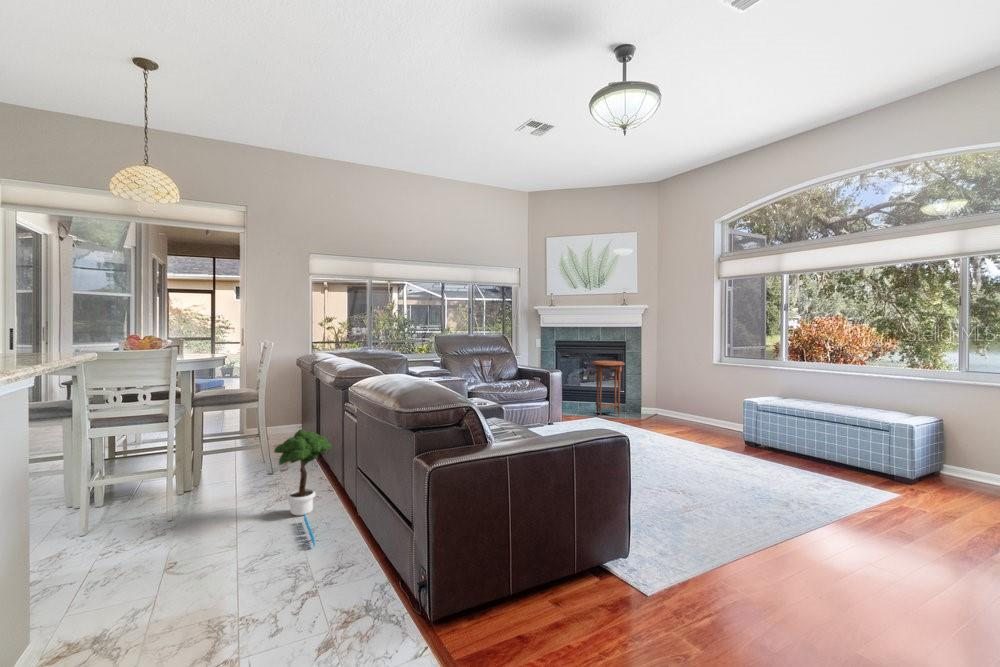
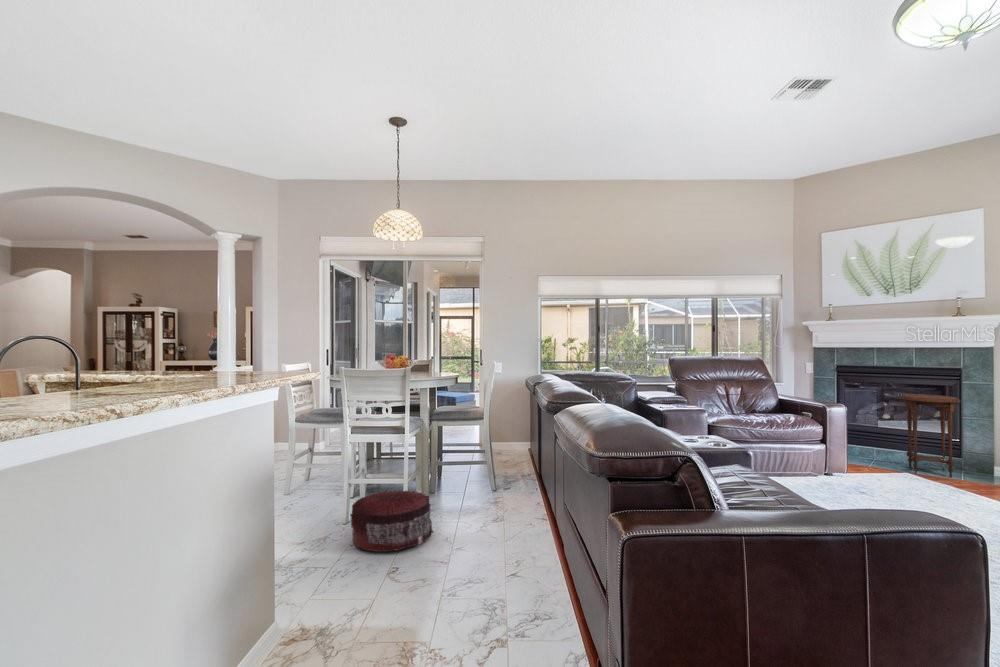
potted tree: present [274,430,332,547] -> none [490,454,544,585]
pouf: none [95,482,209,555] -> present [350,490,433,552]

